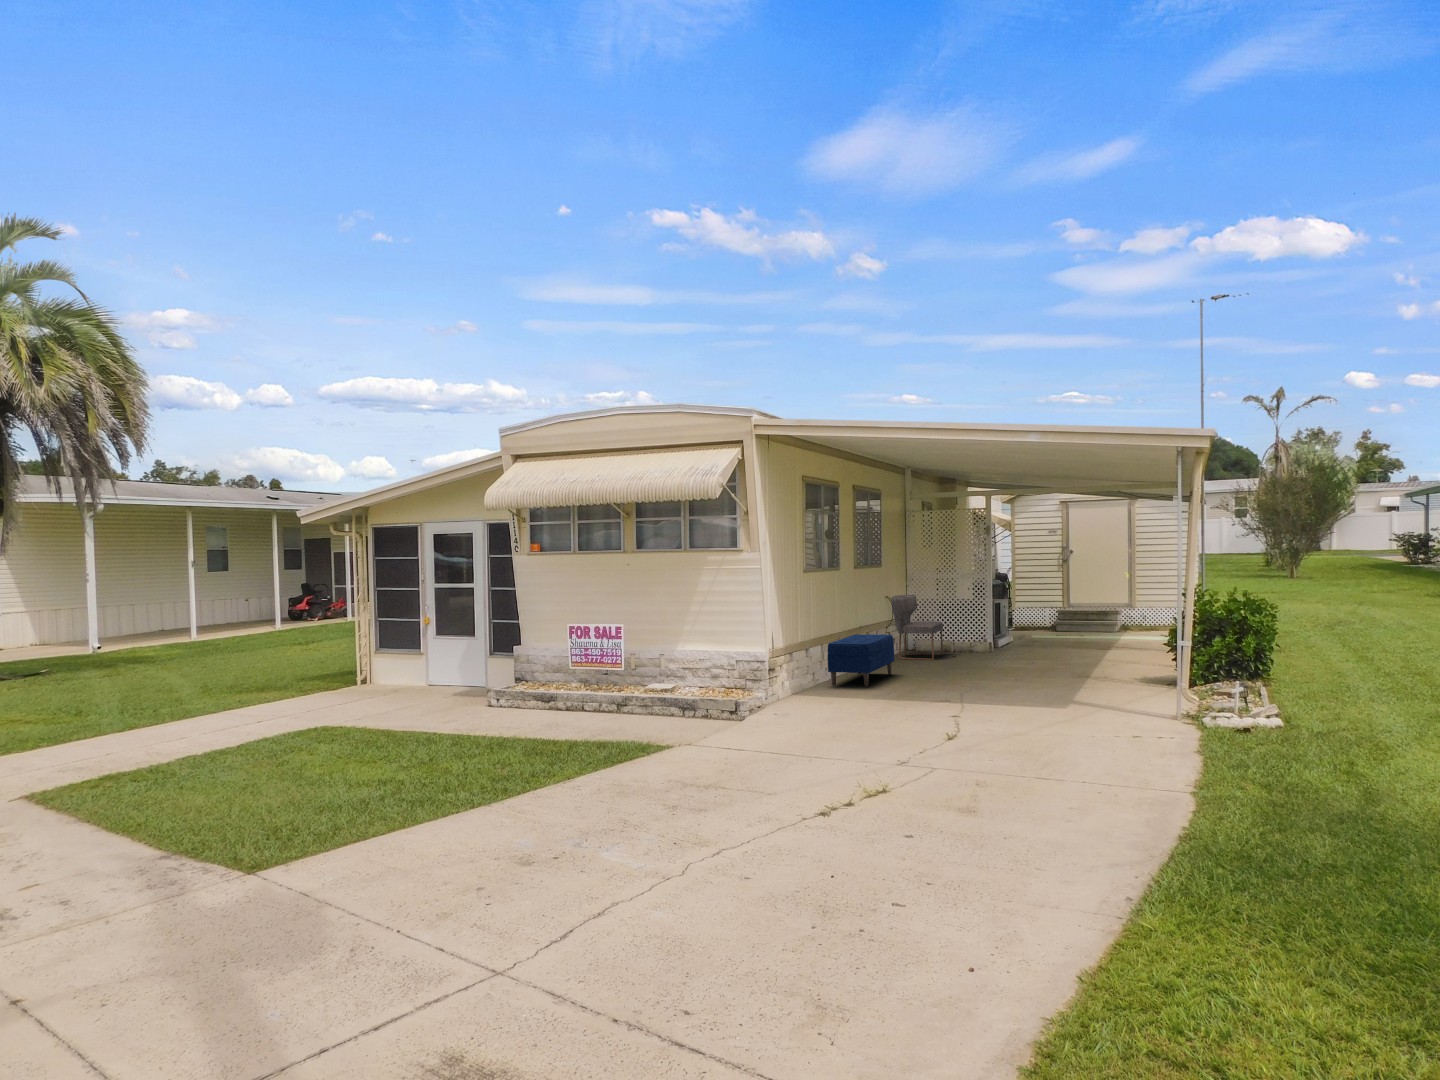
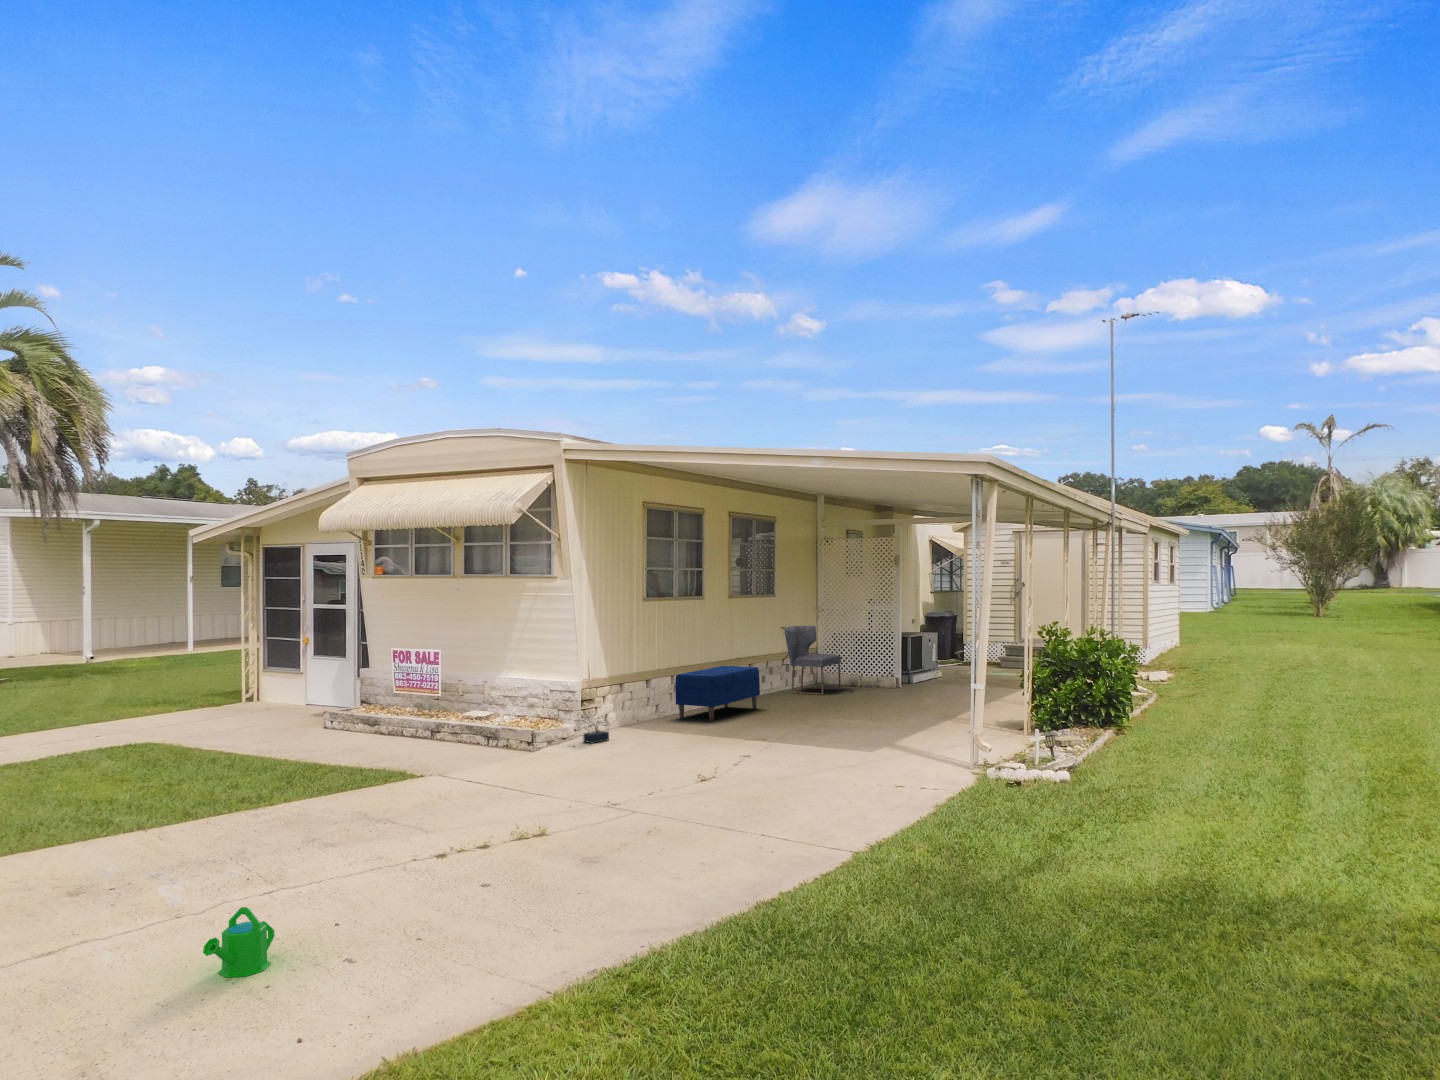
decorative plant: none [769,680,798,710] -> present [578,712,609,743]
watering can: none [786,861,831,926] -> present [203,907,274,977]

